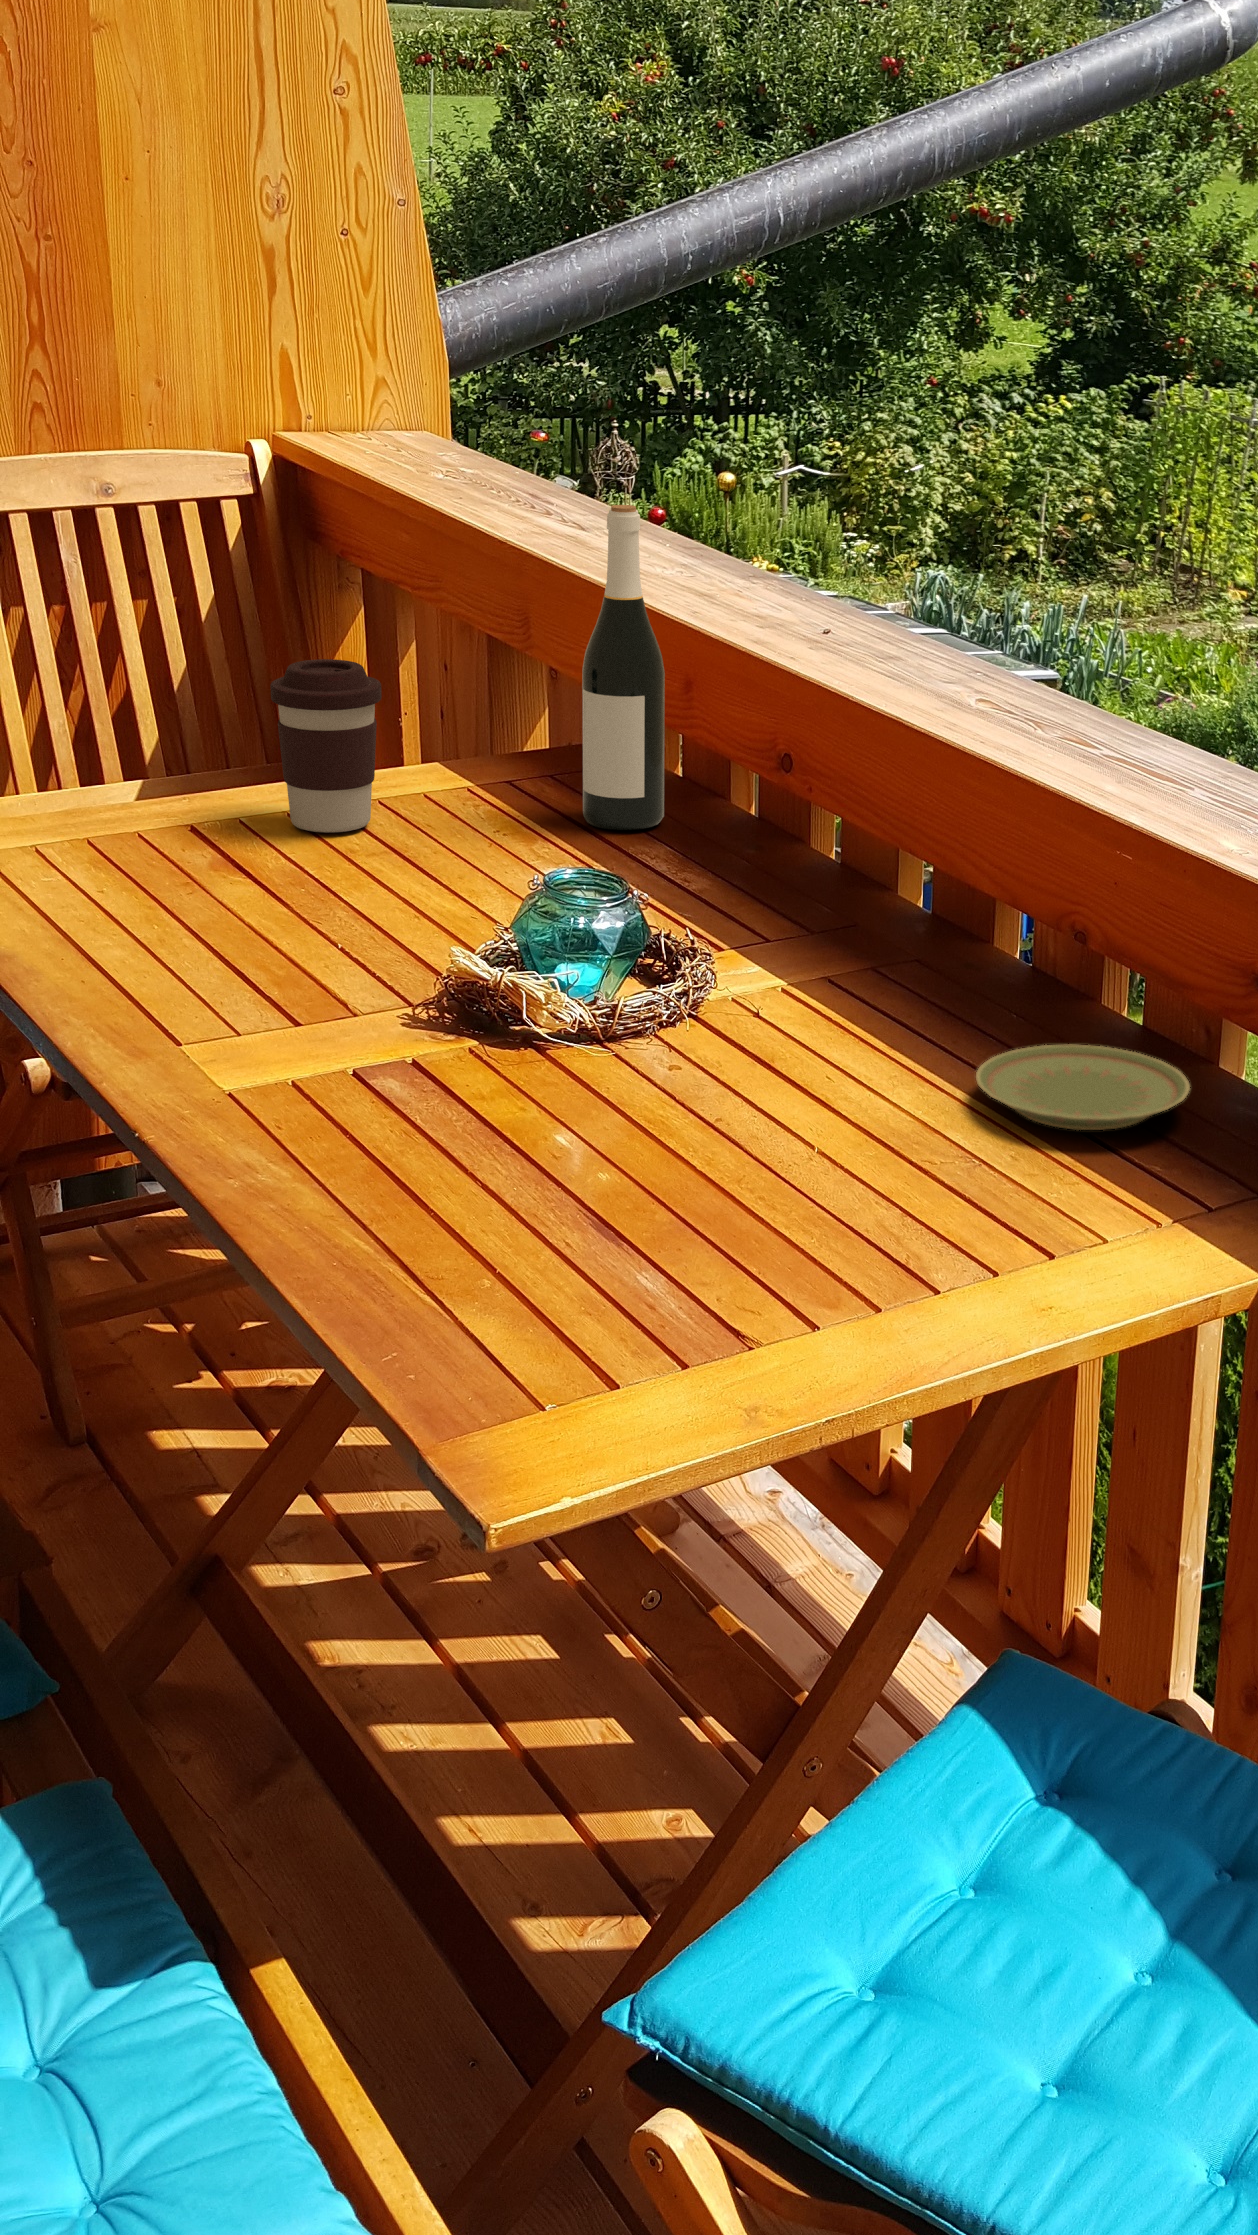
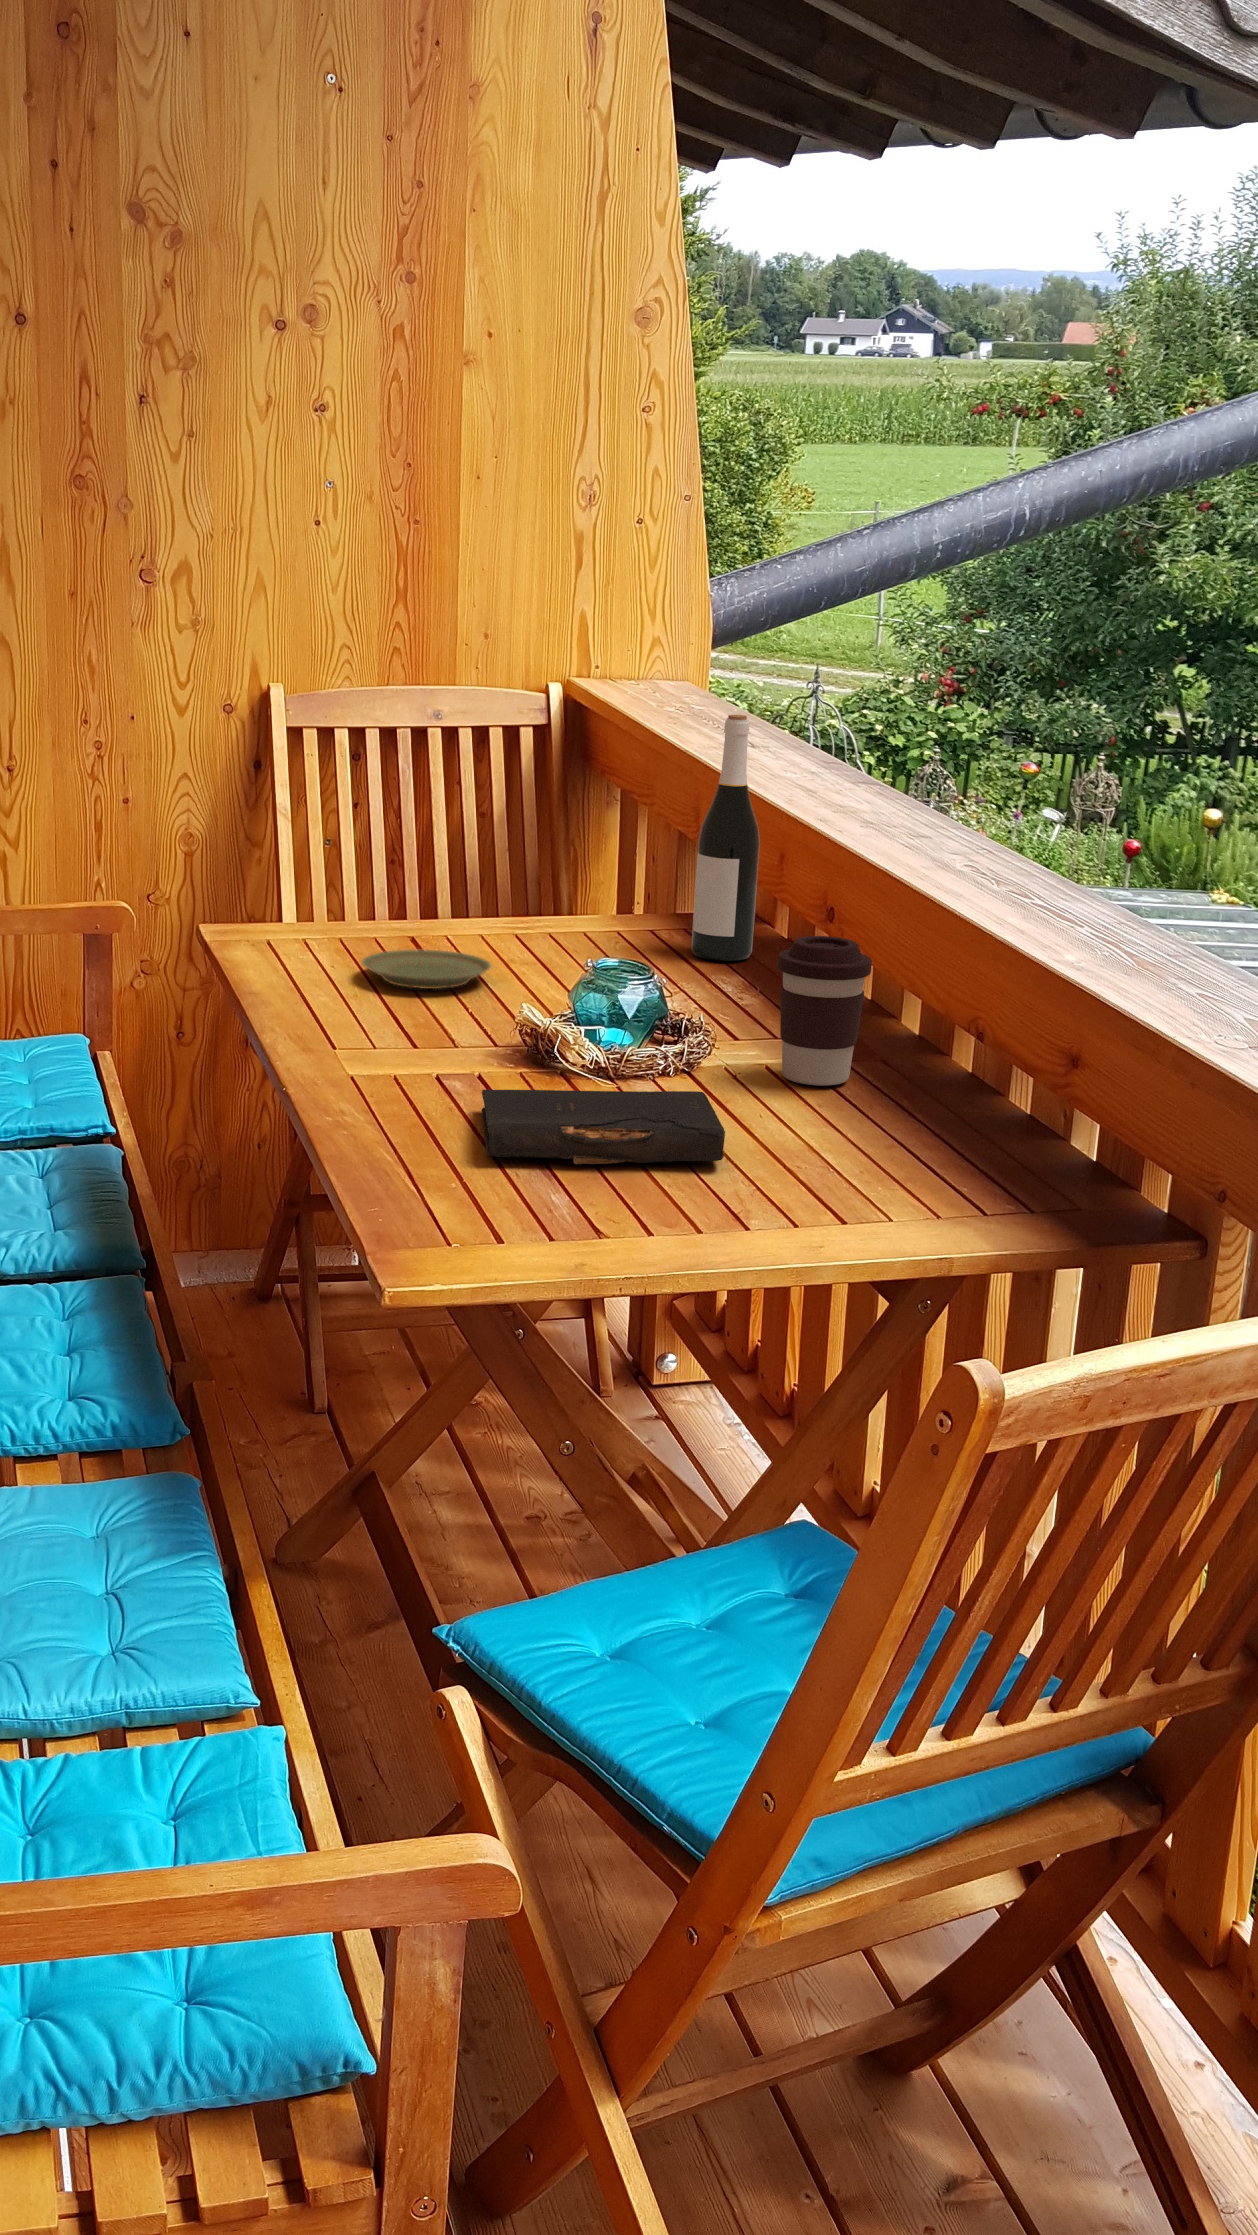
coffee cup: present [270,659,382,832] -> present [778,936,872,1086]
plate: present [976,1045,1190,1130] -> present [362,950,491,989]
book: none [443,1060,835,1213] -> present [482,1089,725,1164]

